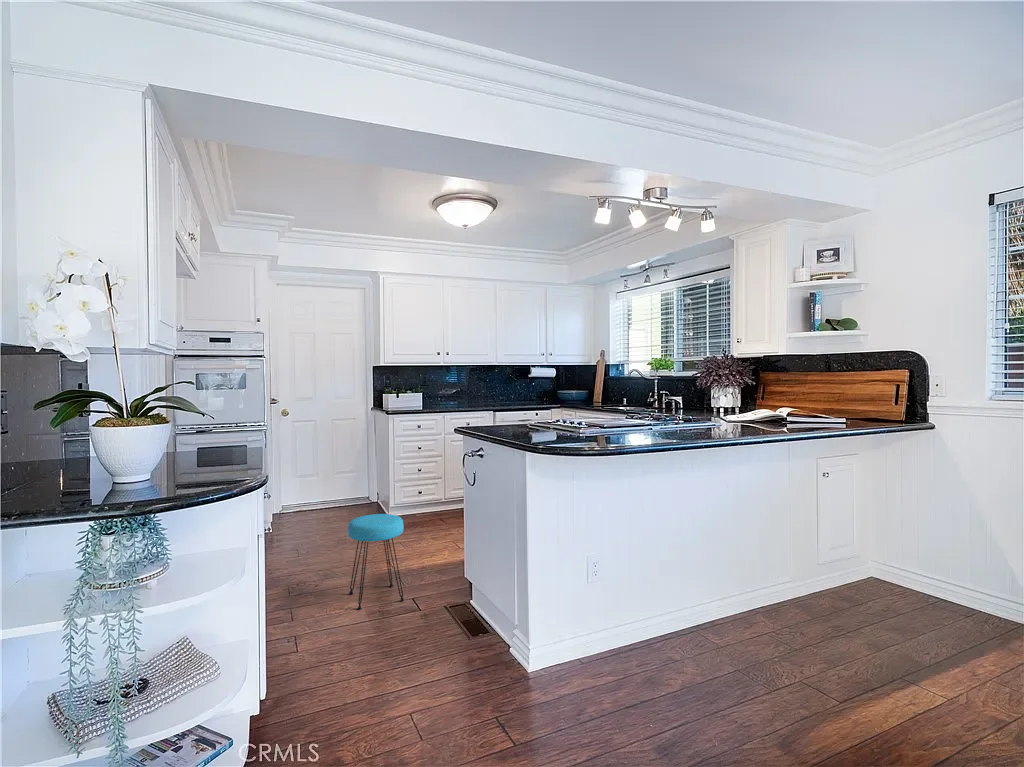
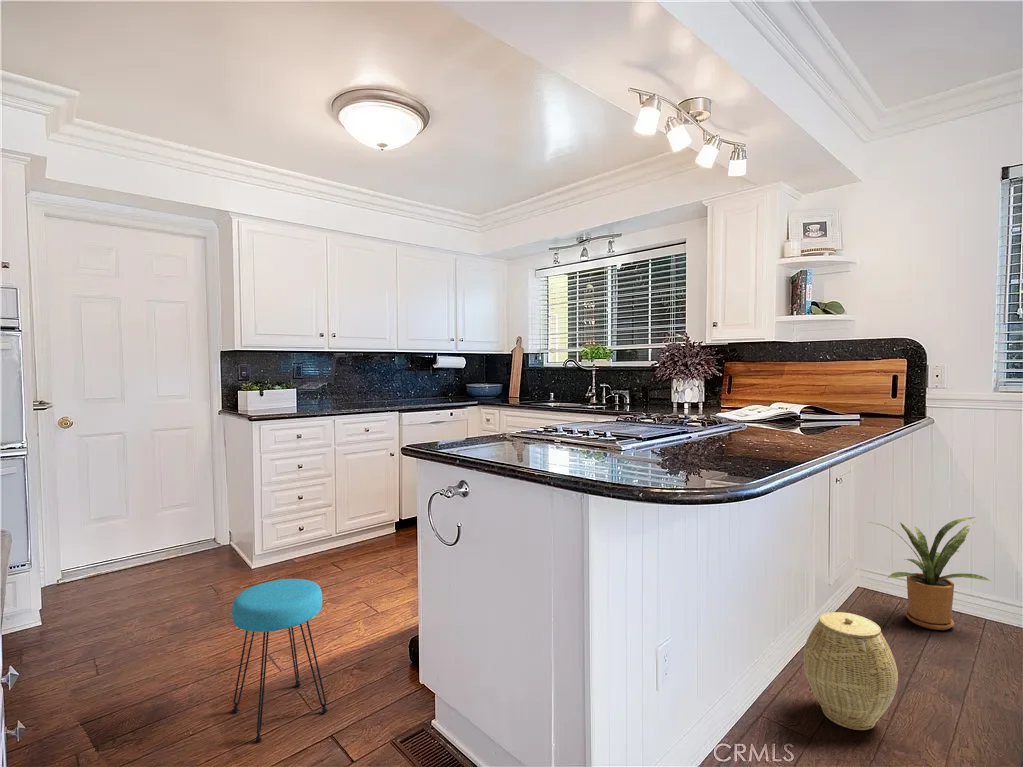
house plant: none [858,513,973,613] -> present [871,517,990,630]
woven basket: none [737,571,808,660] -> present [803,612,898,730]

